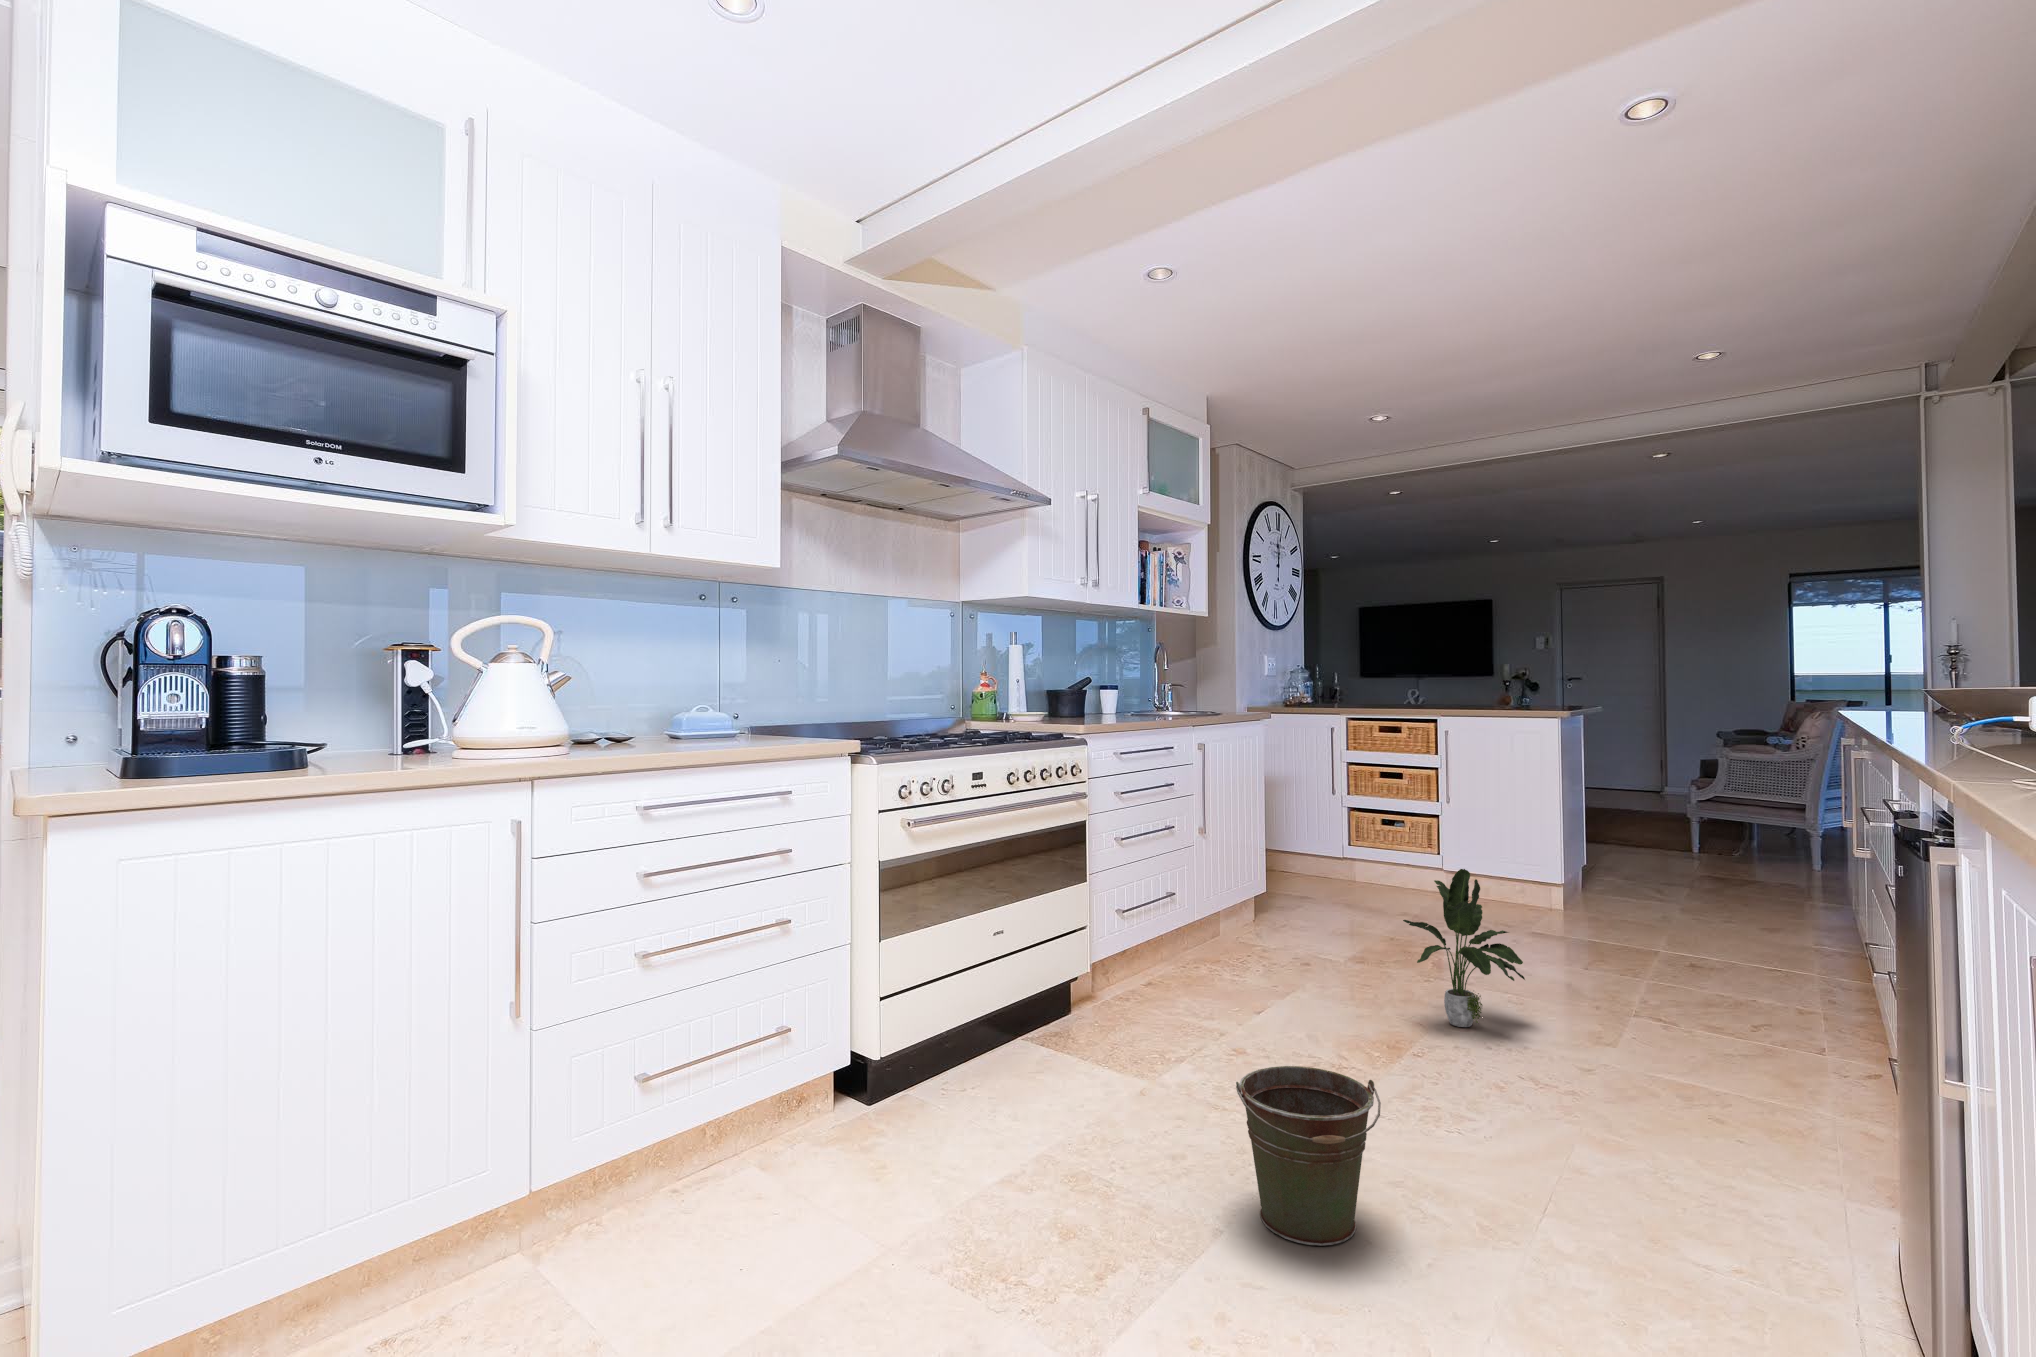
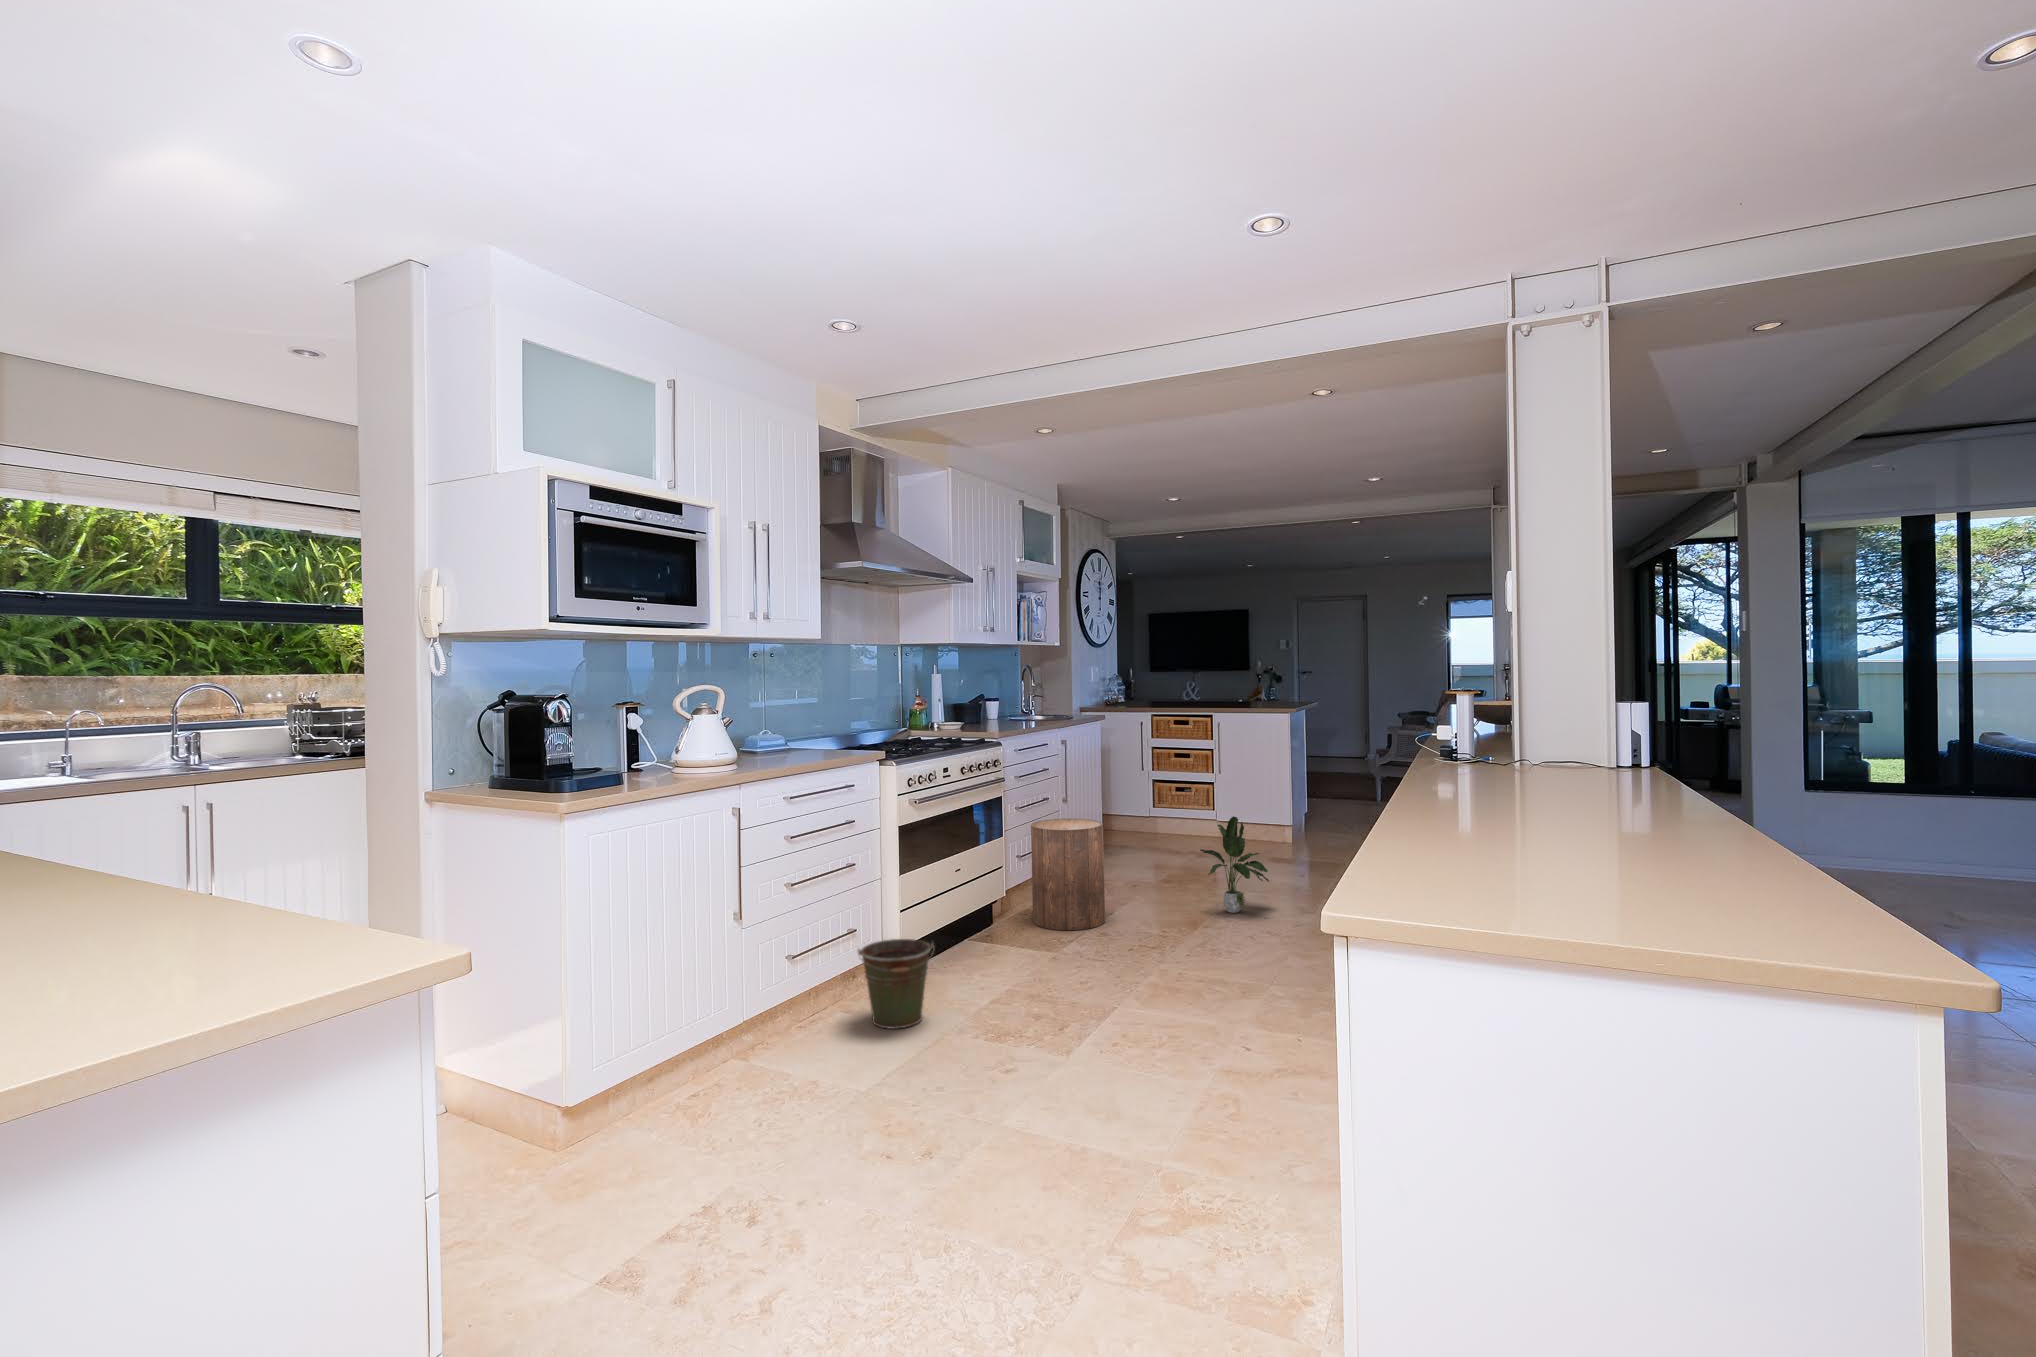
stool: none [1128,859,1243,1037] -> present [1031,818,1105,930]
bucket: present [1236,1066,1381,1246] -> present [858,939,934,1029]

